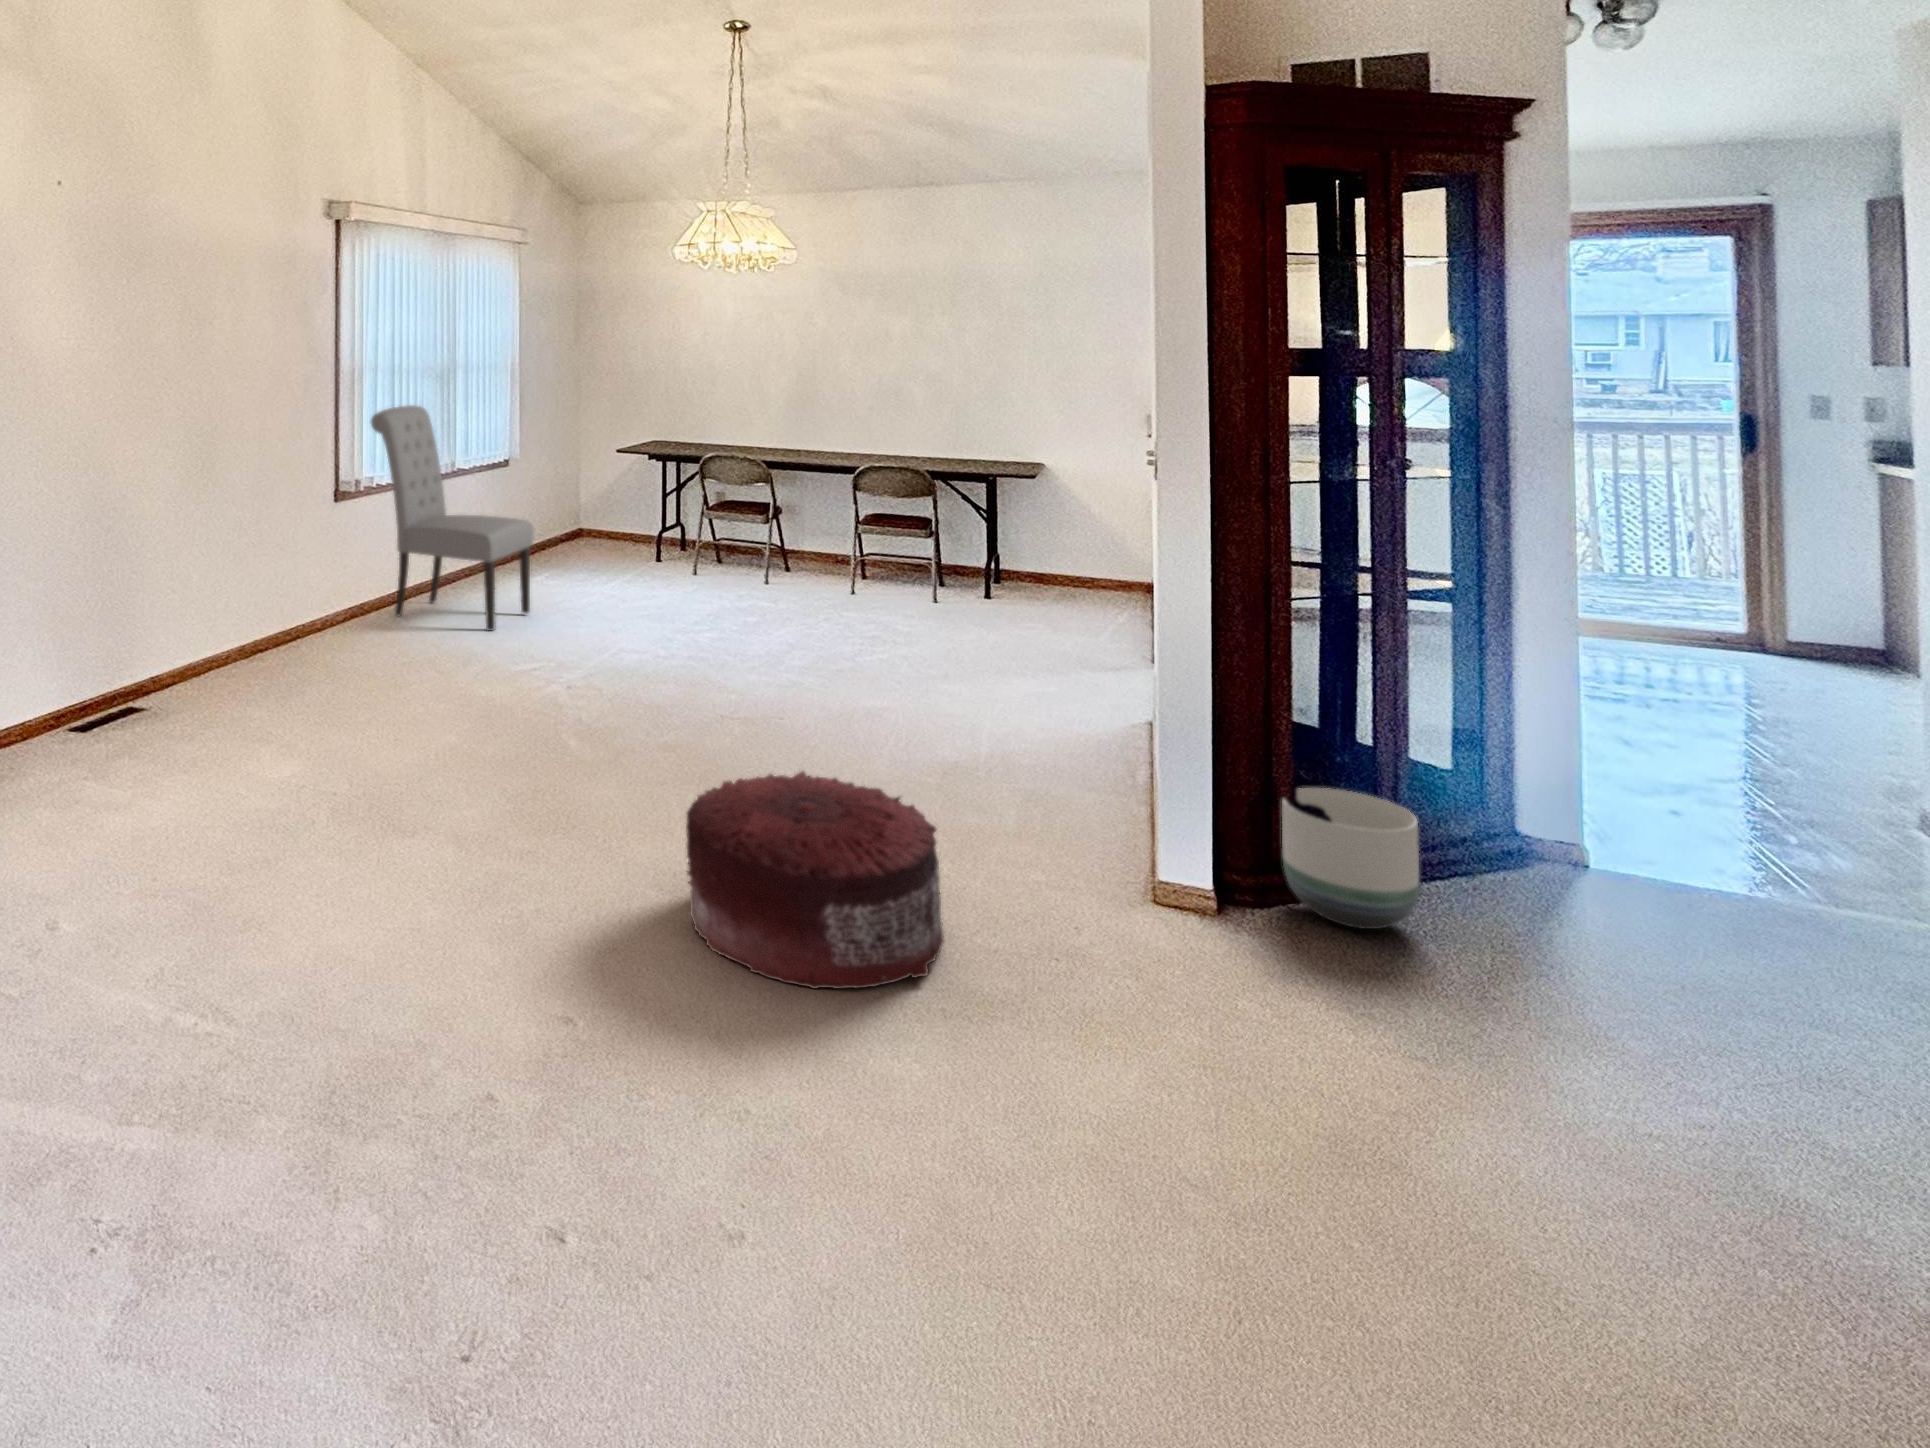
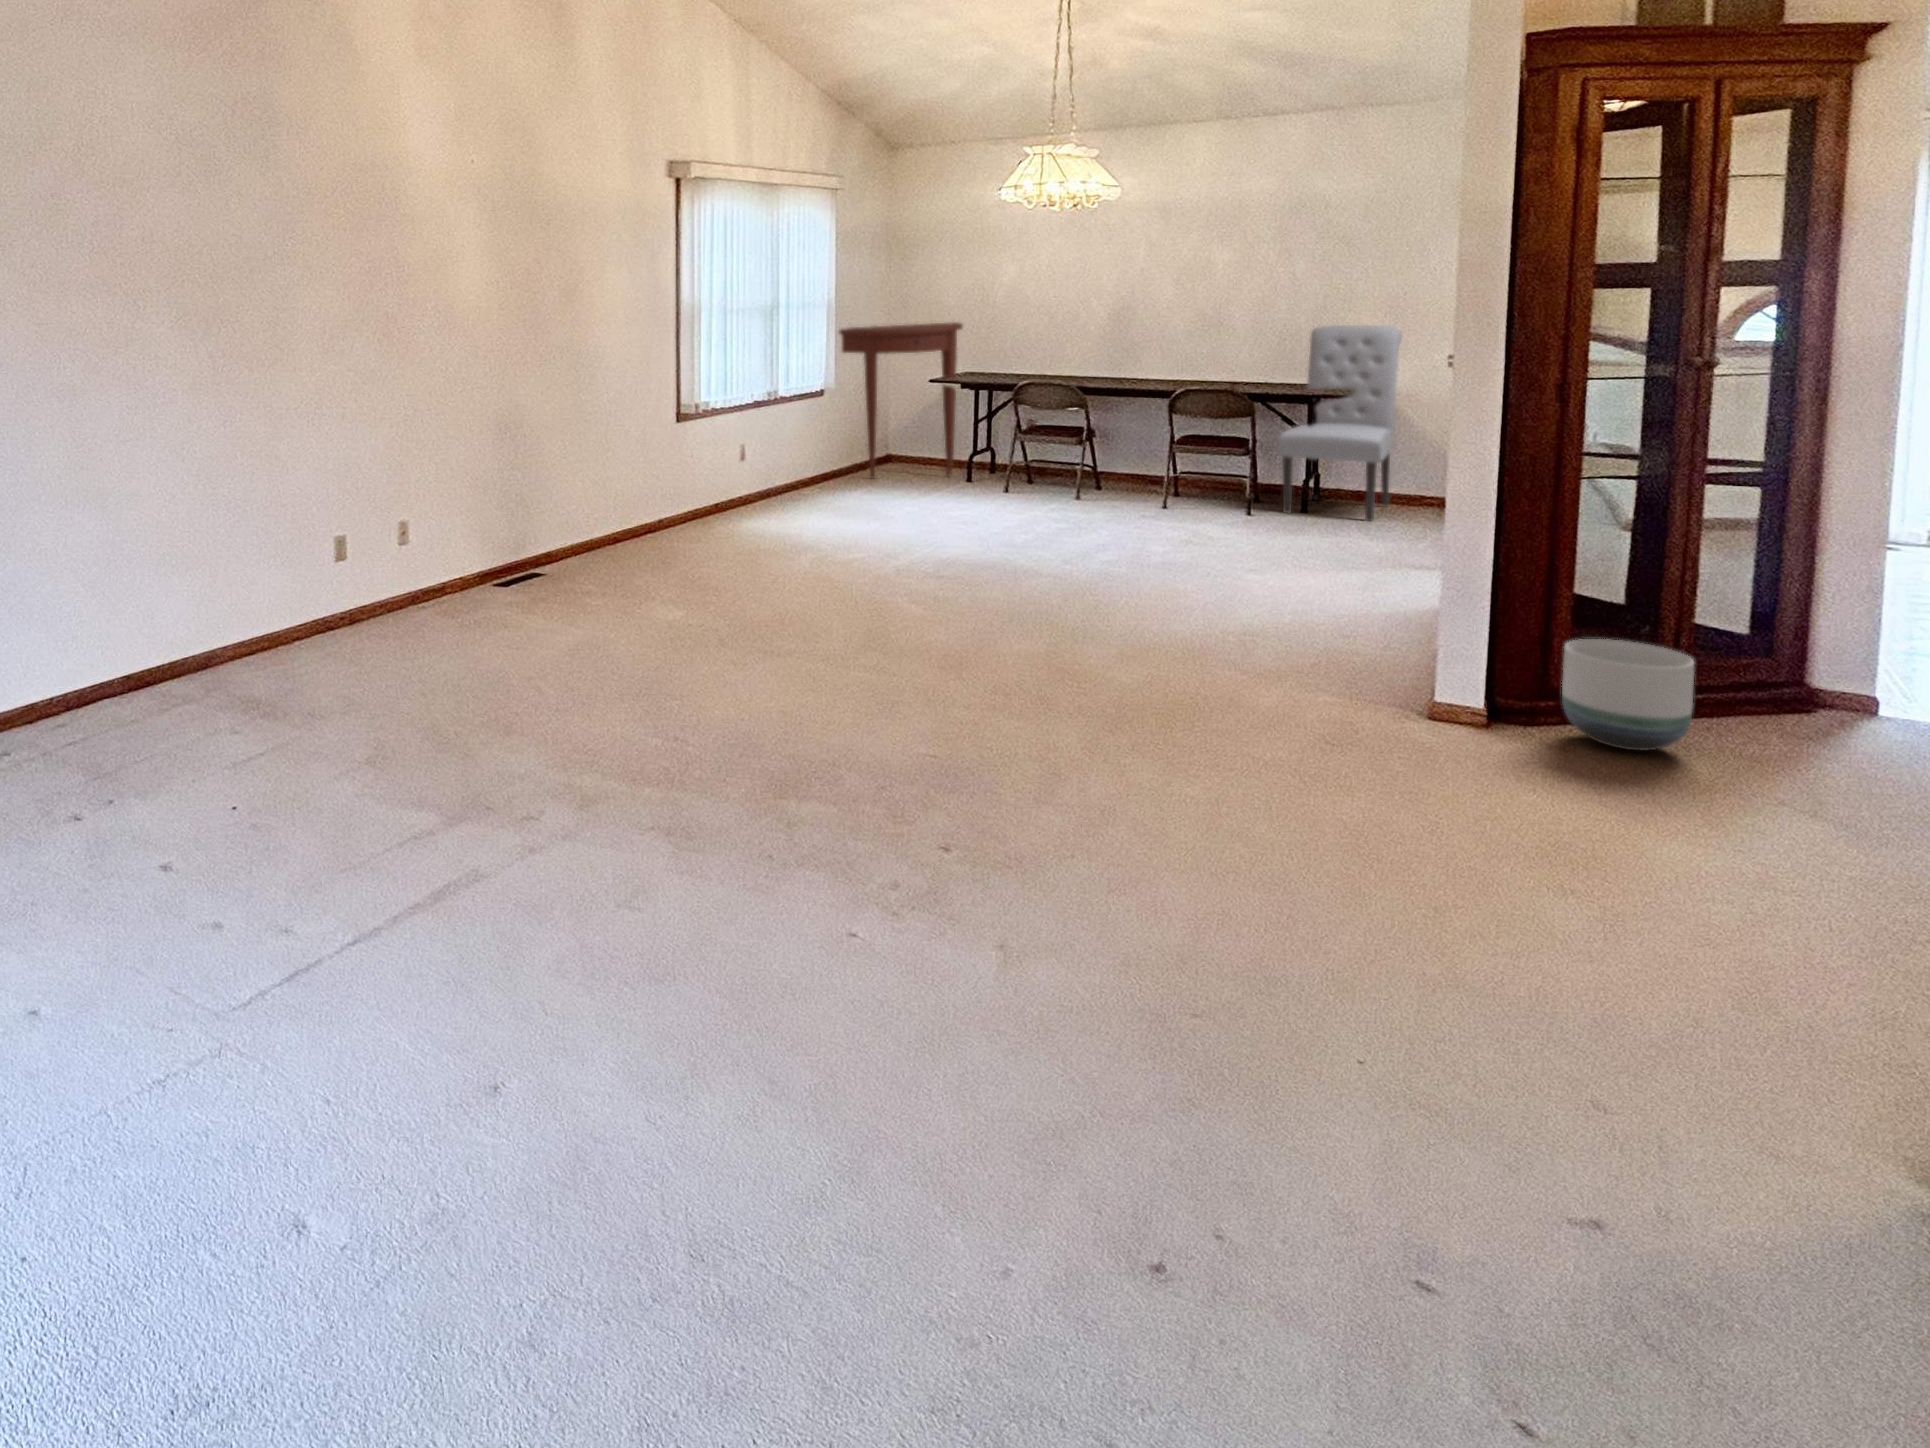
console table: none [513,388,651,561] -> present [839,322,963,479]
chair: present [371,405,534,631] -> present [1278,325,1402,521]
pouf: present [686,771,944,989] -> none [1017,614,1238,763]

